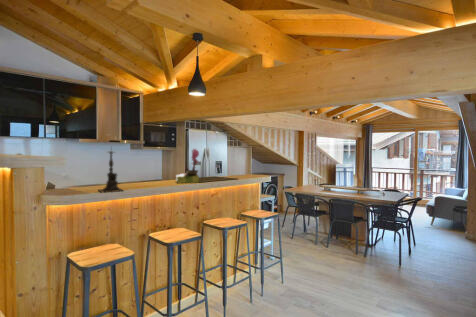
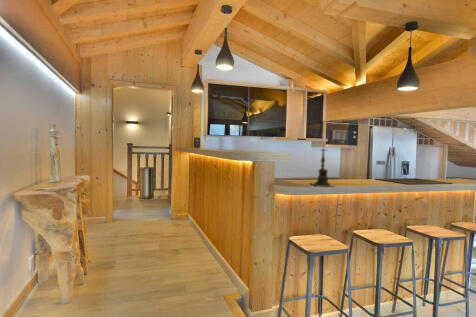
flower arrangement: present [176,149,199,183] -> none [376,147,408,185]

